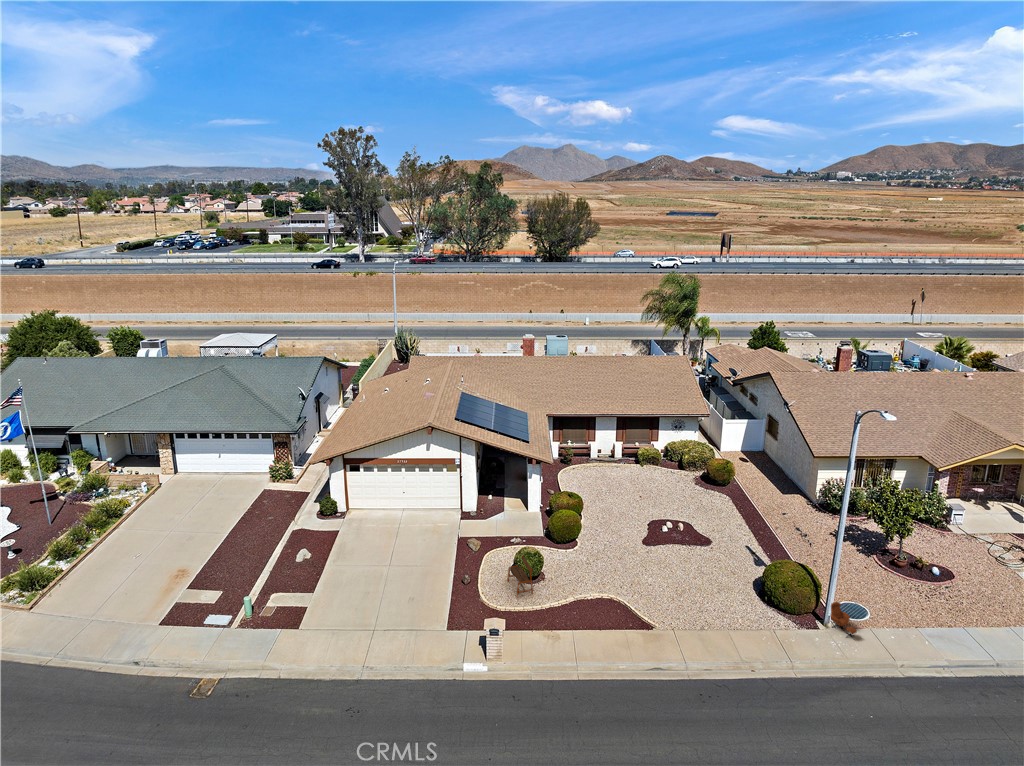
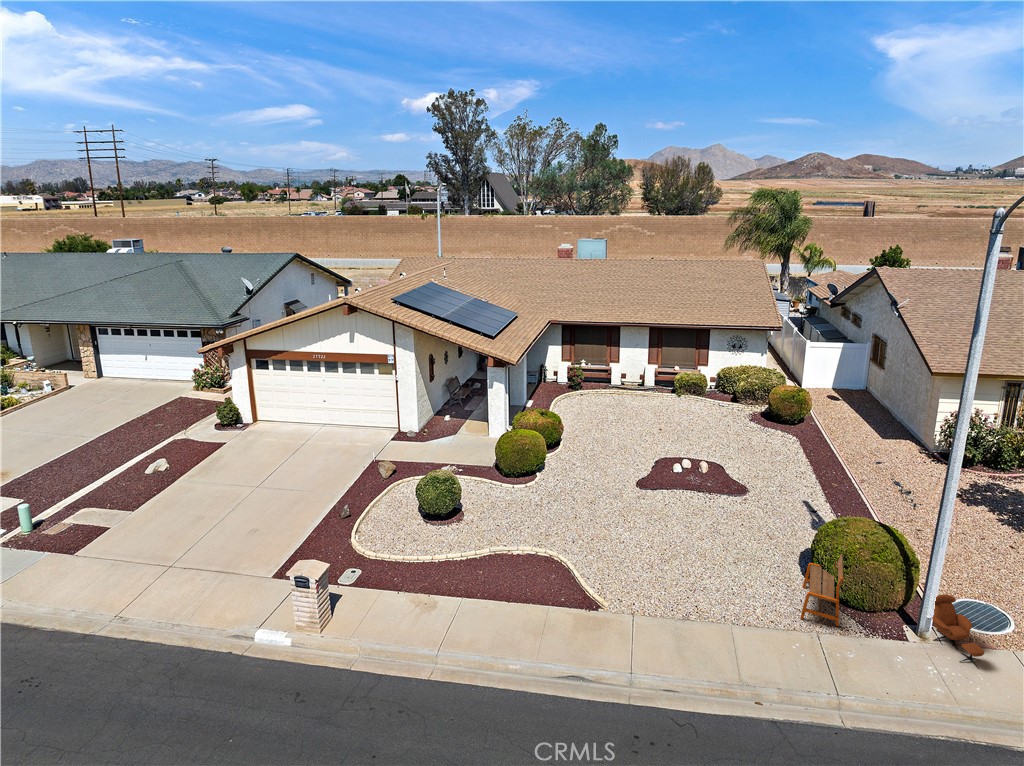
bench: present [508,555,533,597] -> present [800,554,844,626]

